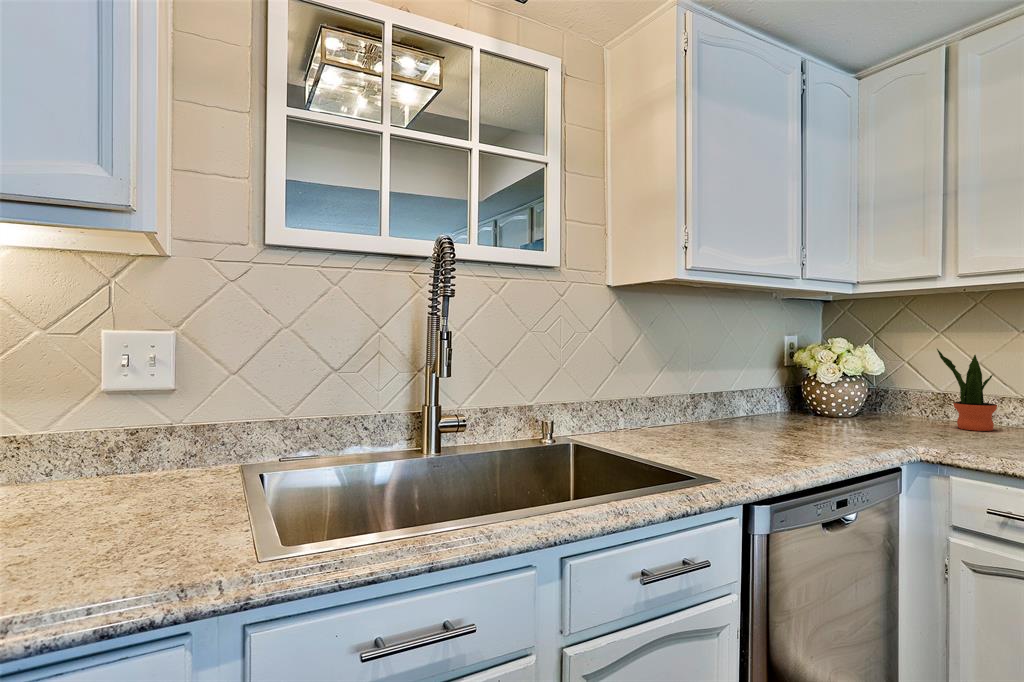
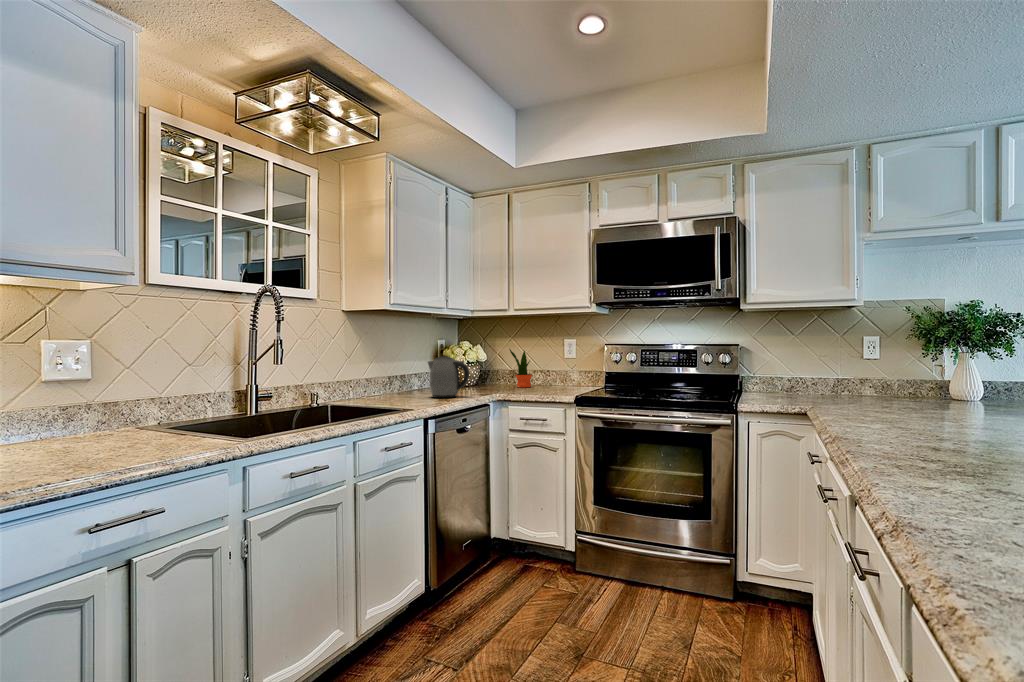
kettle: none [759,366,851,447] -> present [428,357,470,398]

